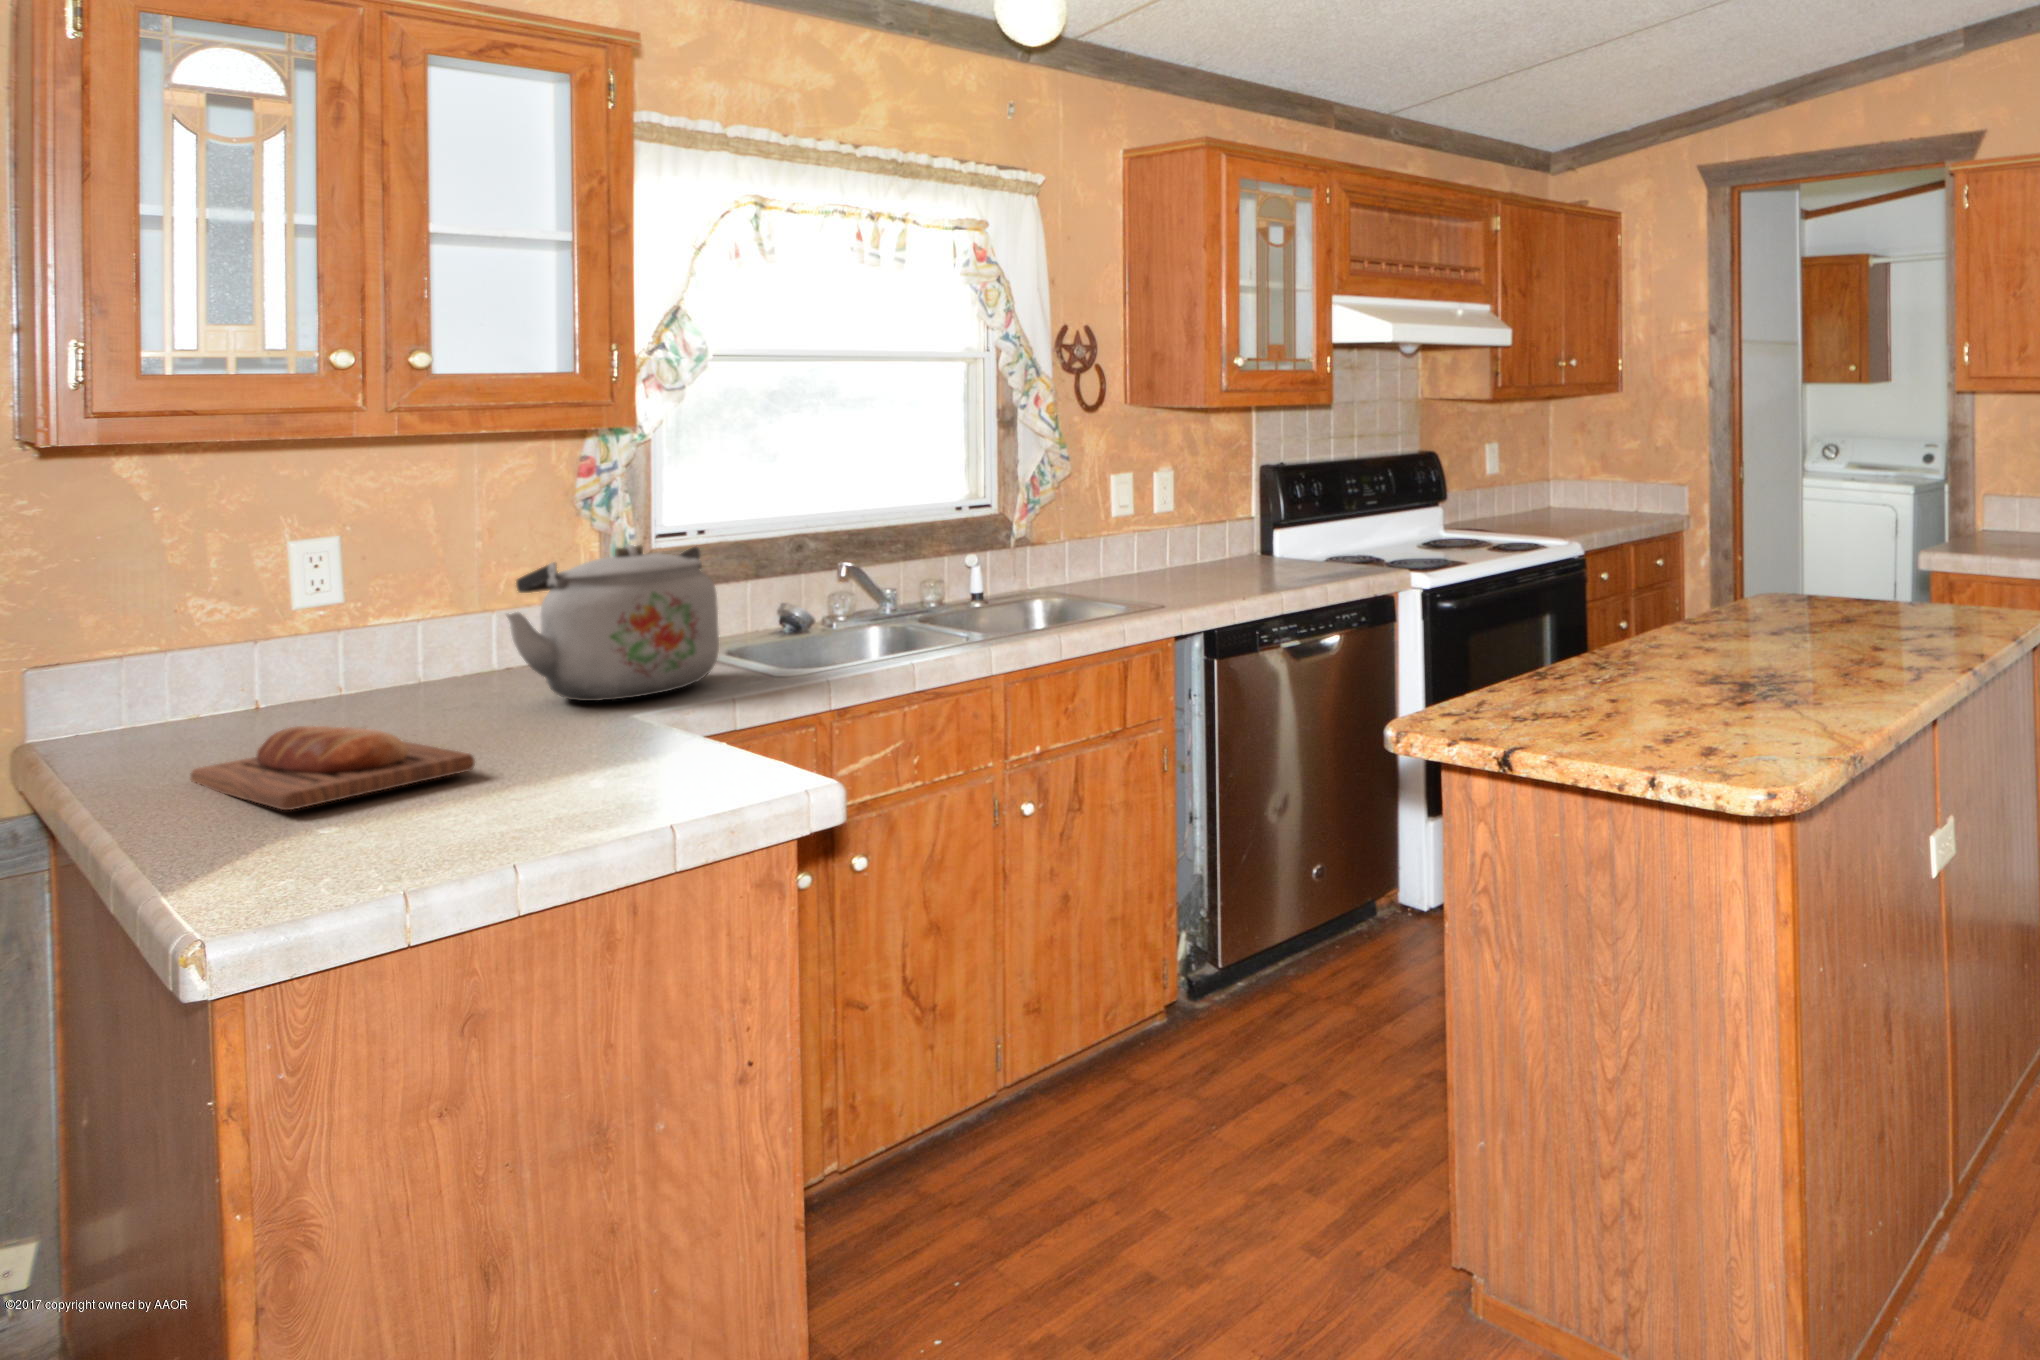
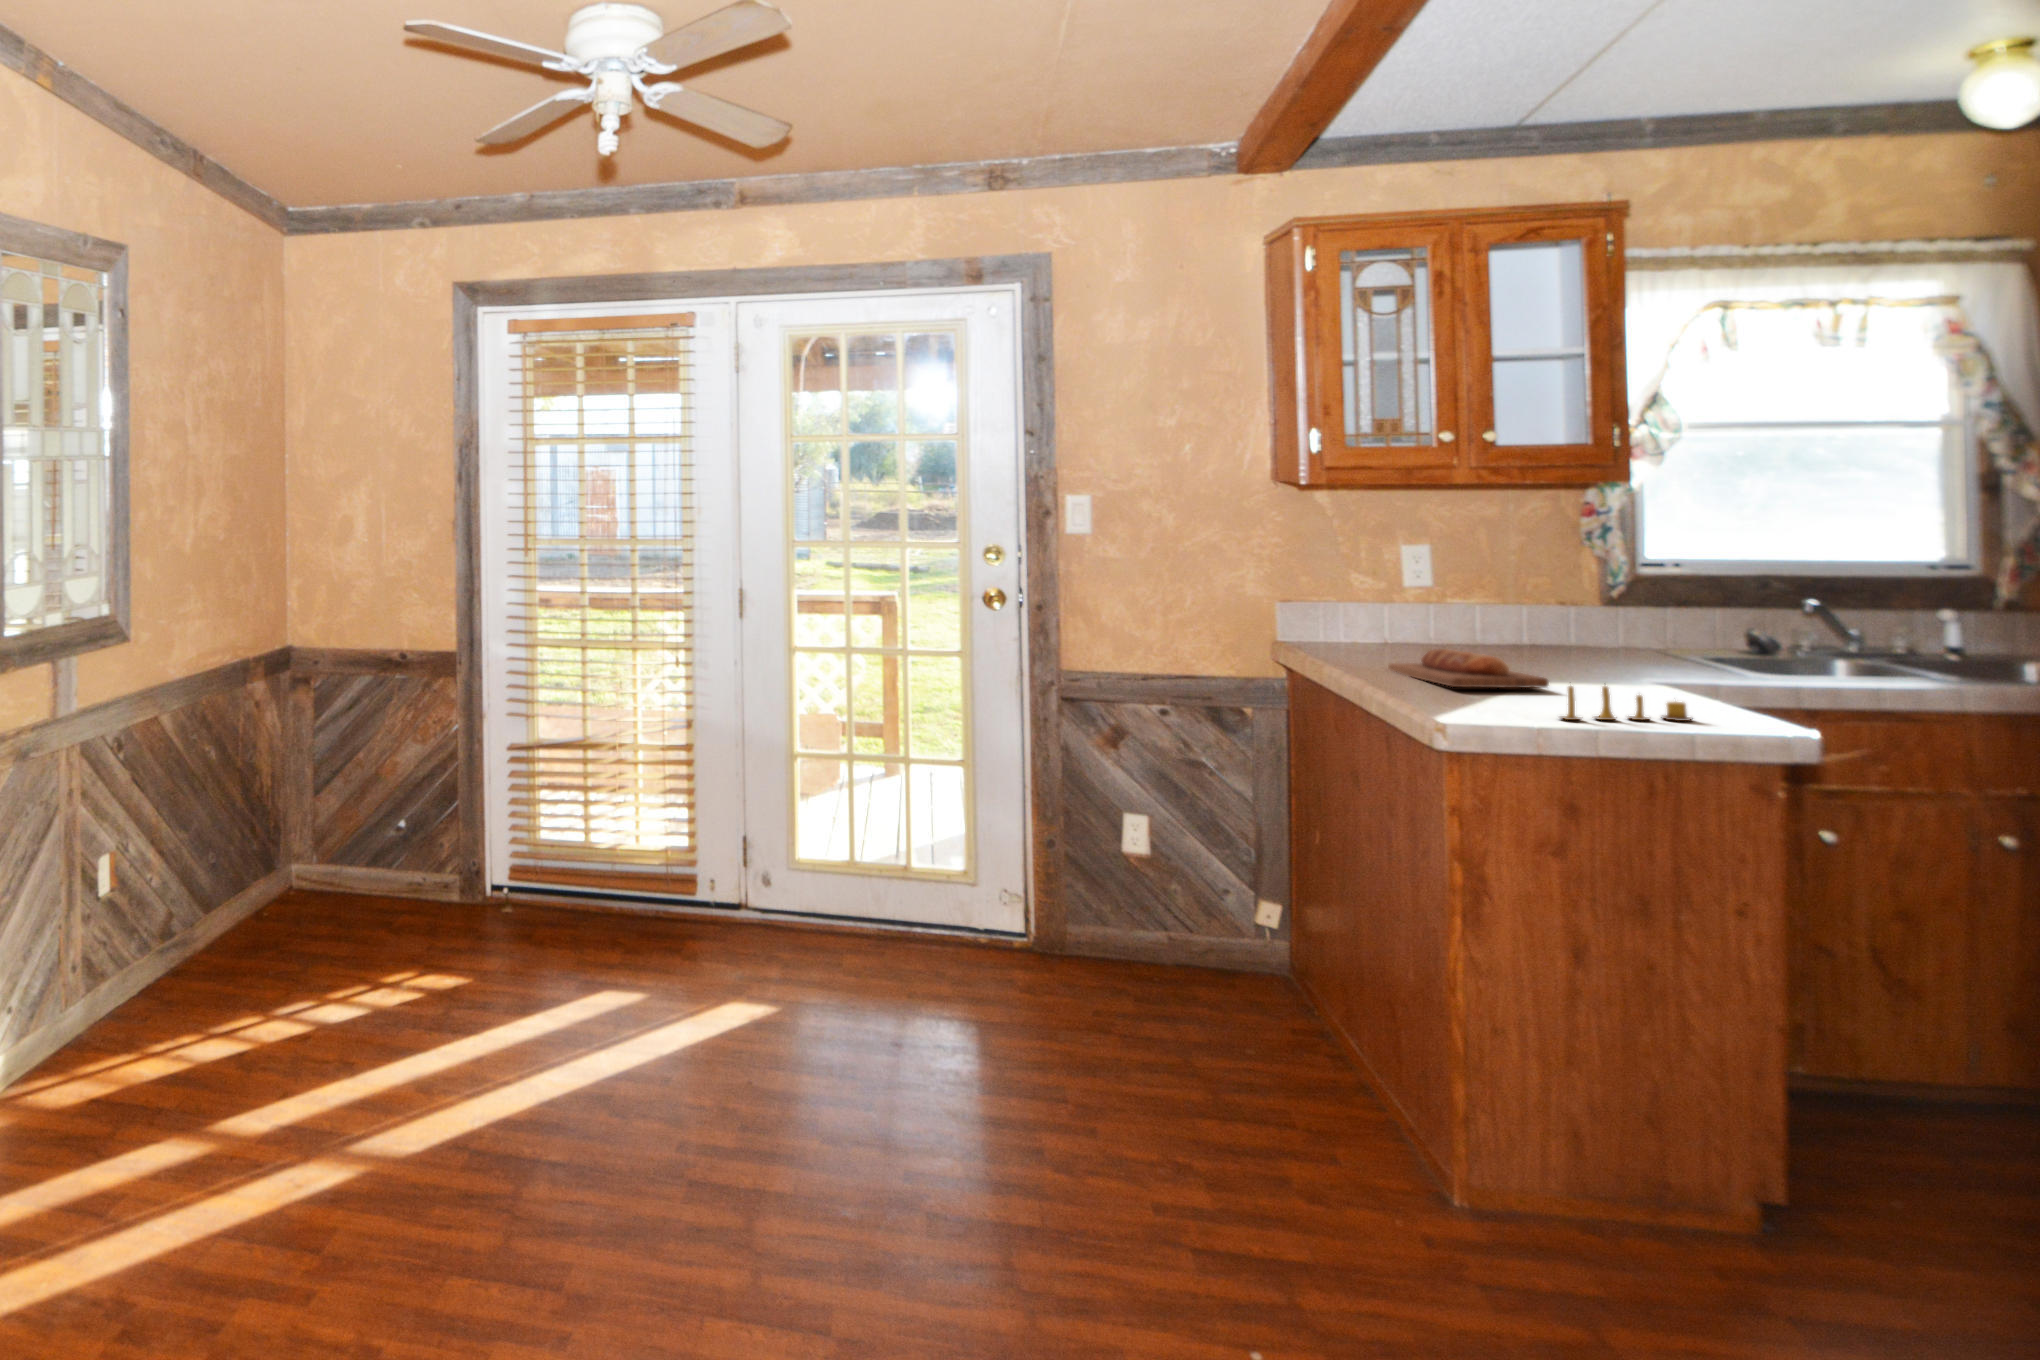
kettle: present [506,545,719,701] -> none [1549,565,1701,671]
candle: none [453,764,683,852] -> present [1560,686,1692,721]

